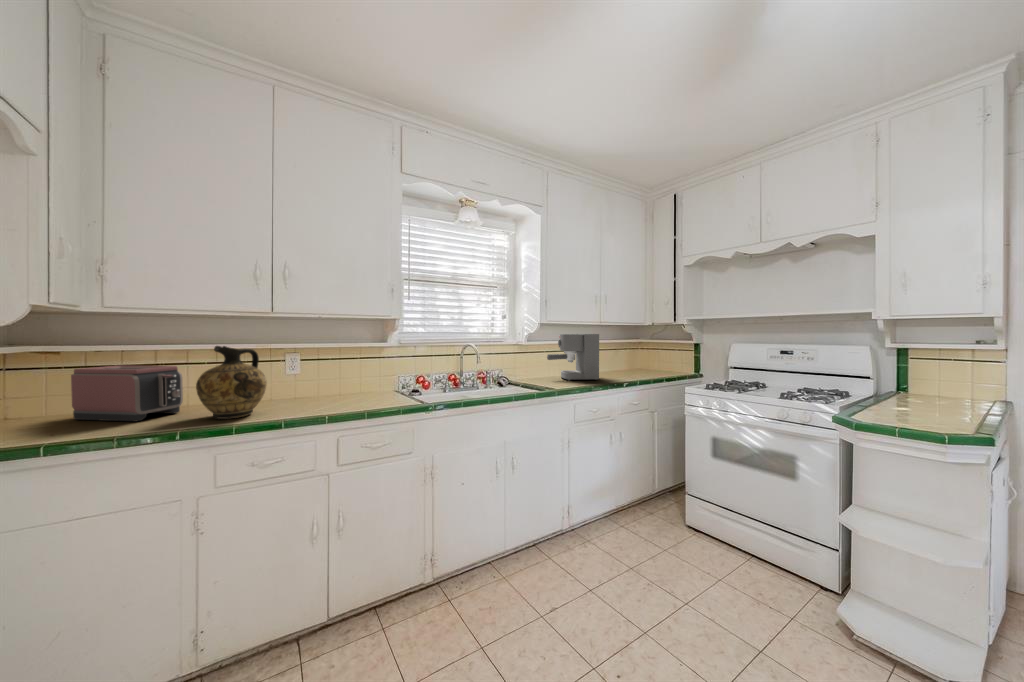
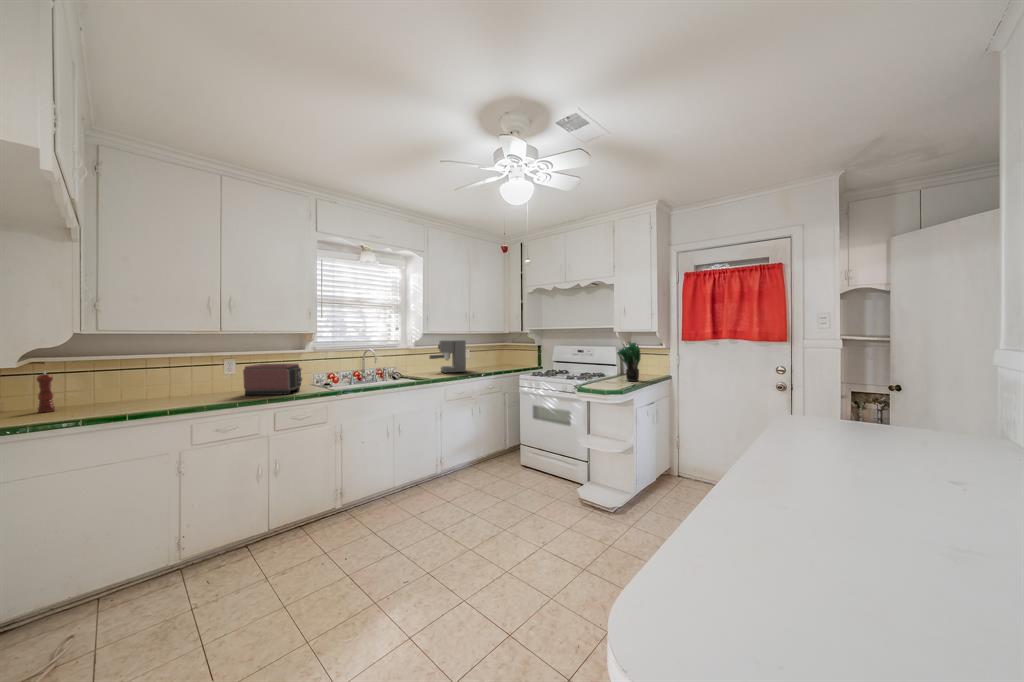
potted plant: none [895,335,954,409] -> present [617,342,641,381]
ceramic jug: present [196,346,267,419] -> none [169,356,219,404]
pepper mill: none [30,363,55,423] -> present [36,372,55,413]
toaster: present [71,365,183,422] -> present [243,364,302,395]

